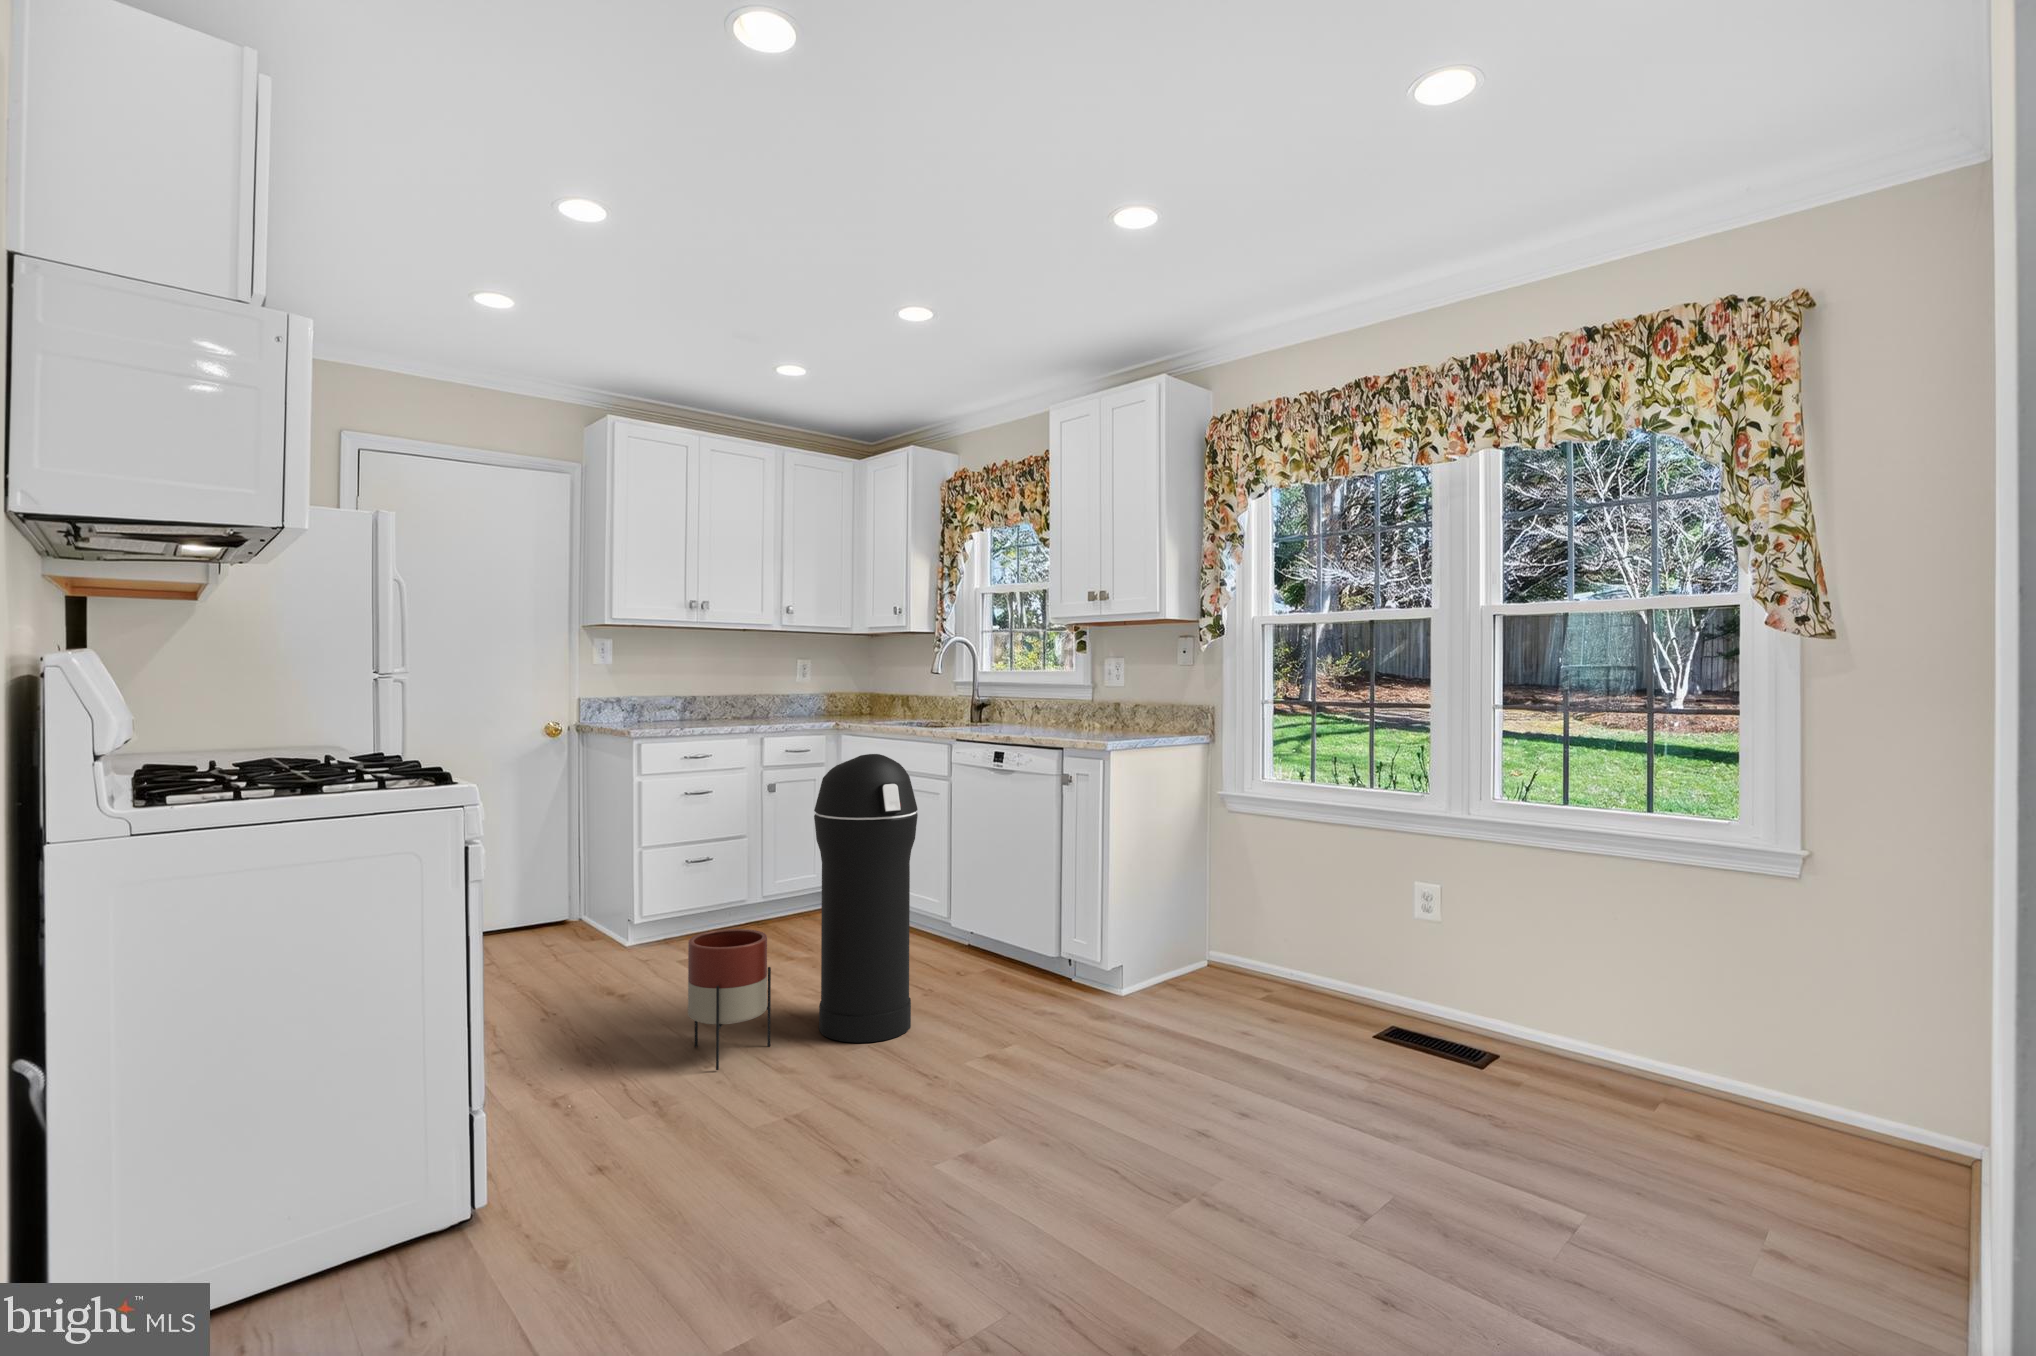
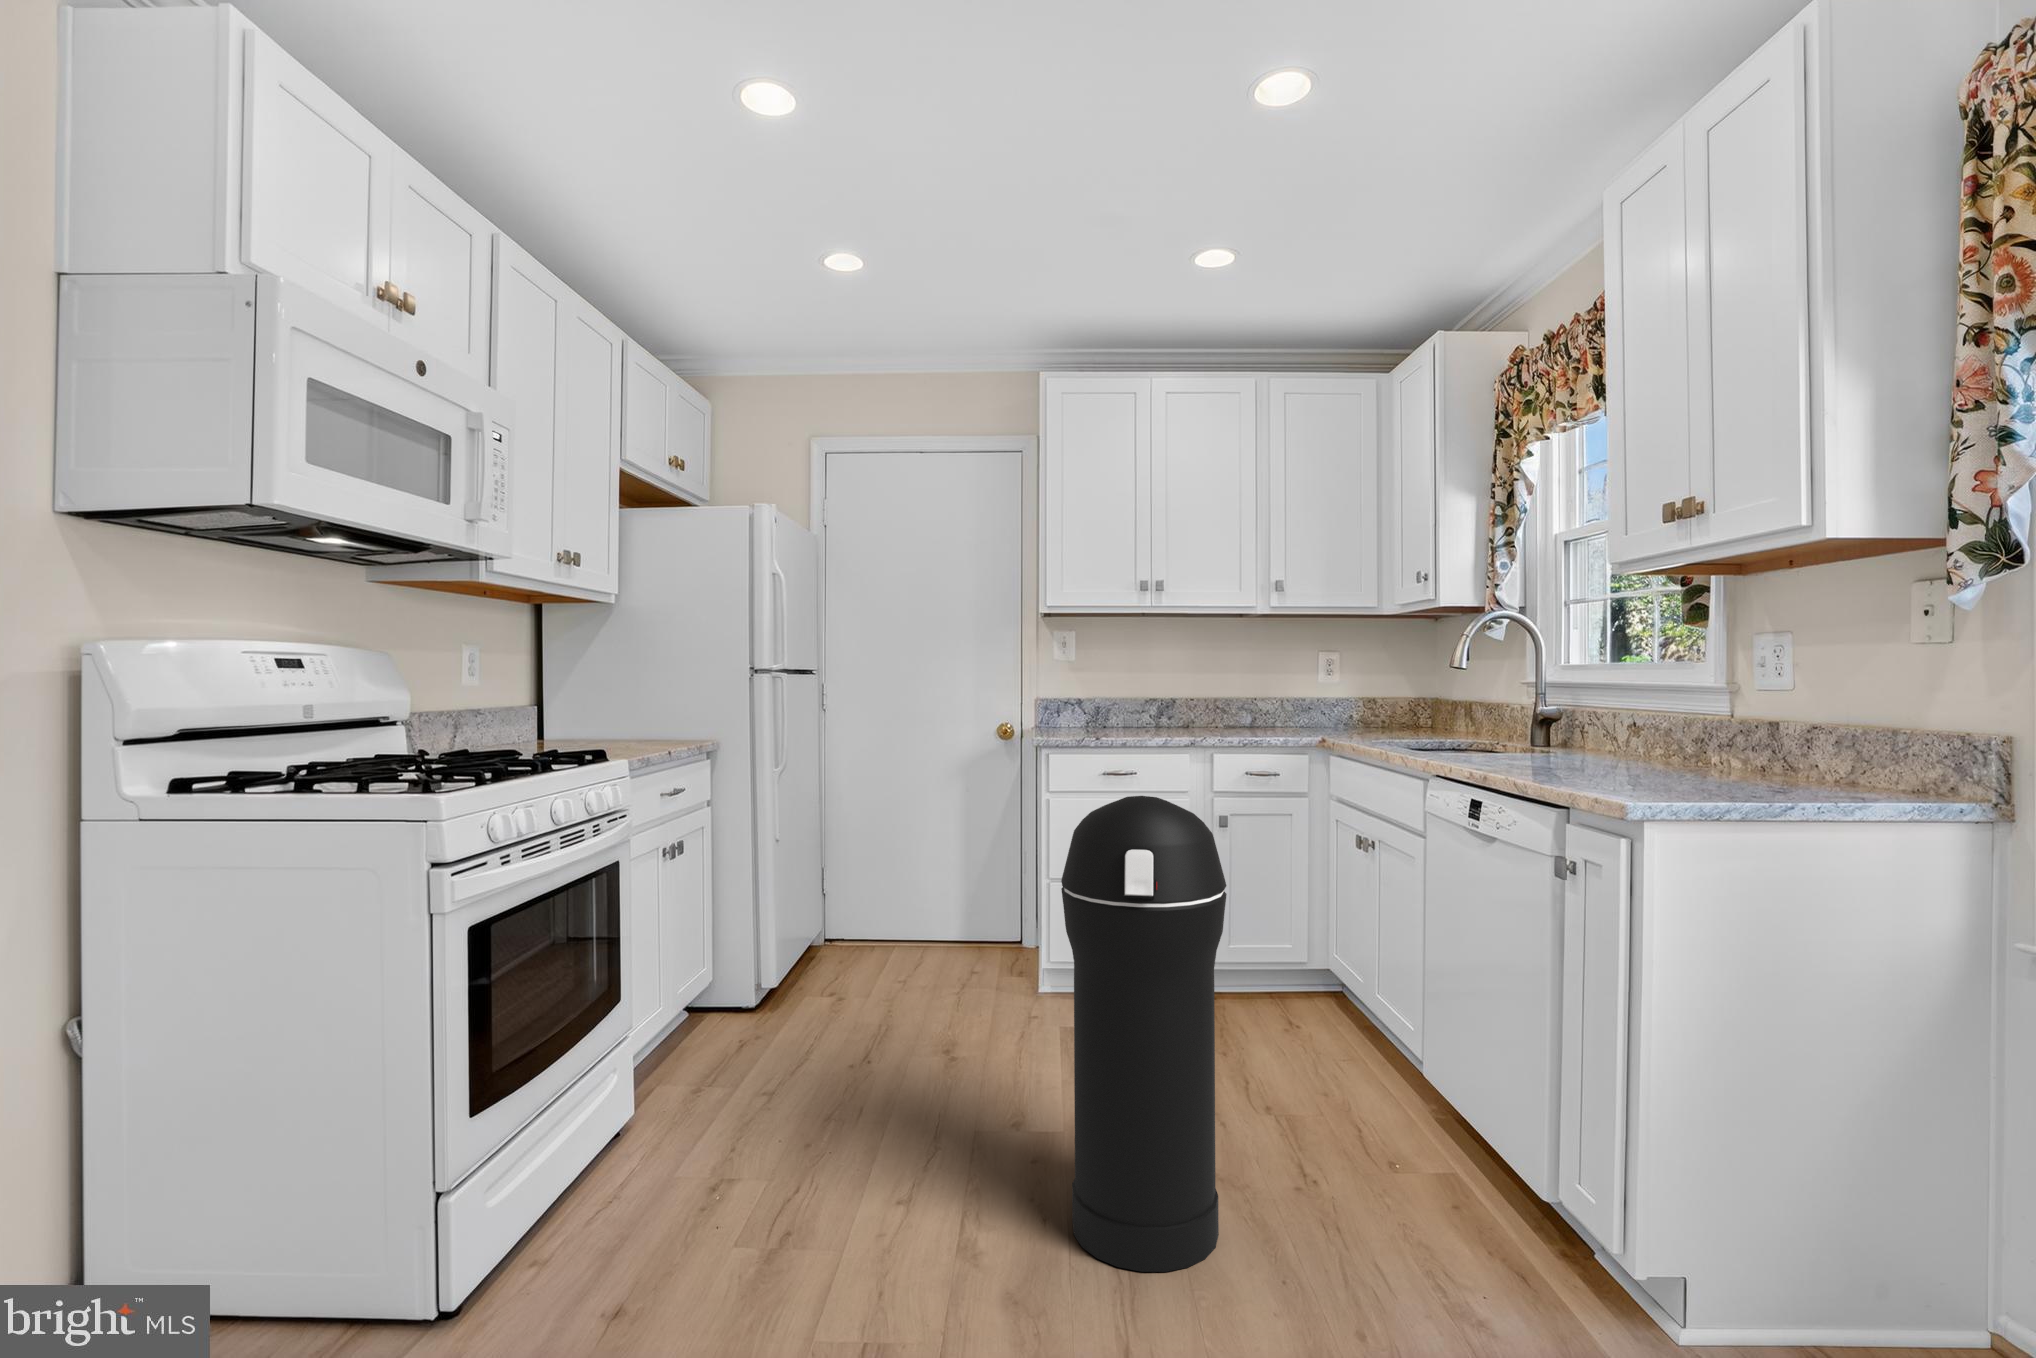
planter: present [688,929,771,1070] -> none [879,1025,993,1234]

